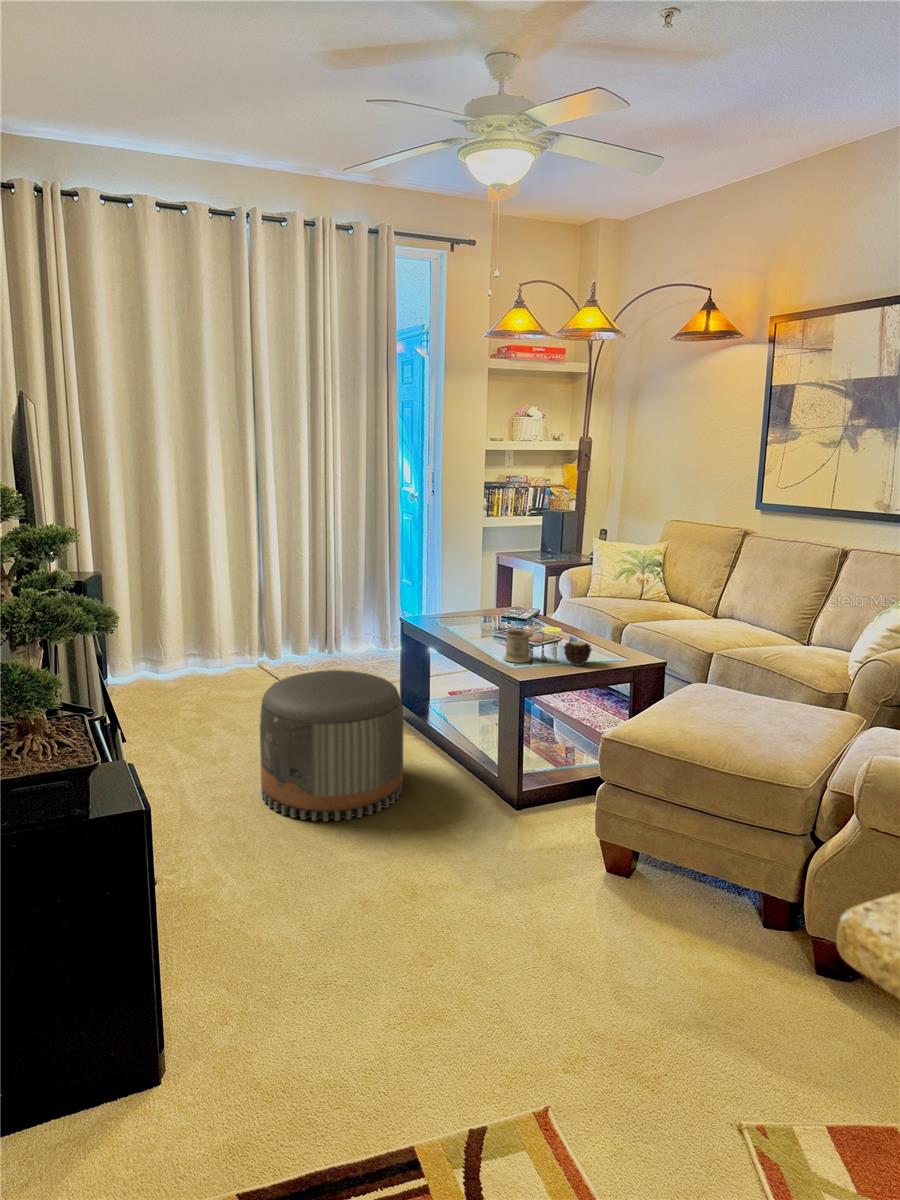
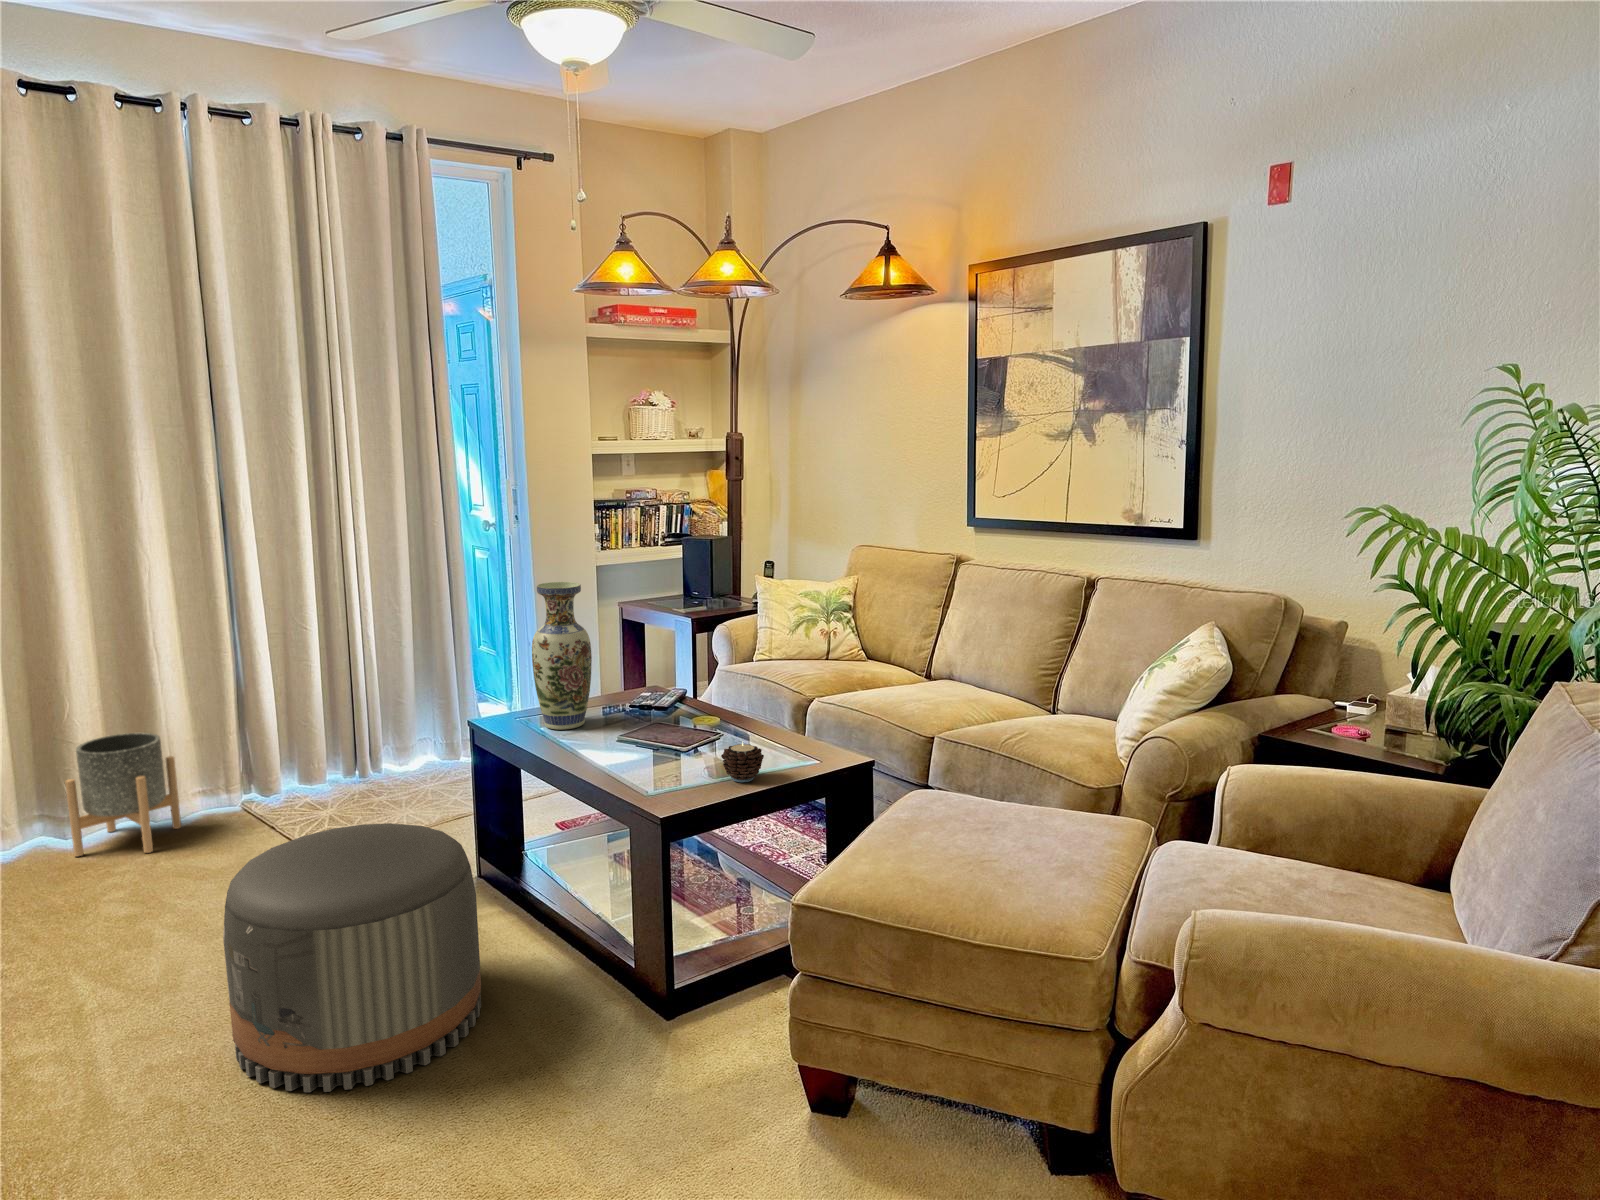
vase: none [443,530,481,627] -> present [532,582,592,730]
planter: none [162,611,222,685] -> present [65,733,181,856]
mug: present [504,628,544,663] -> none [631,730,691,787]

